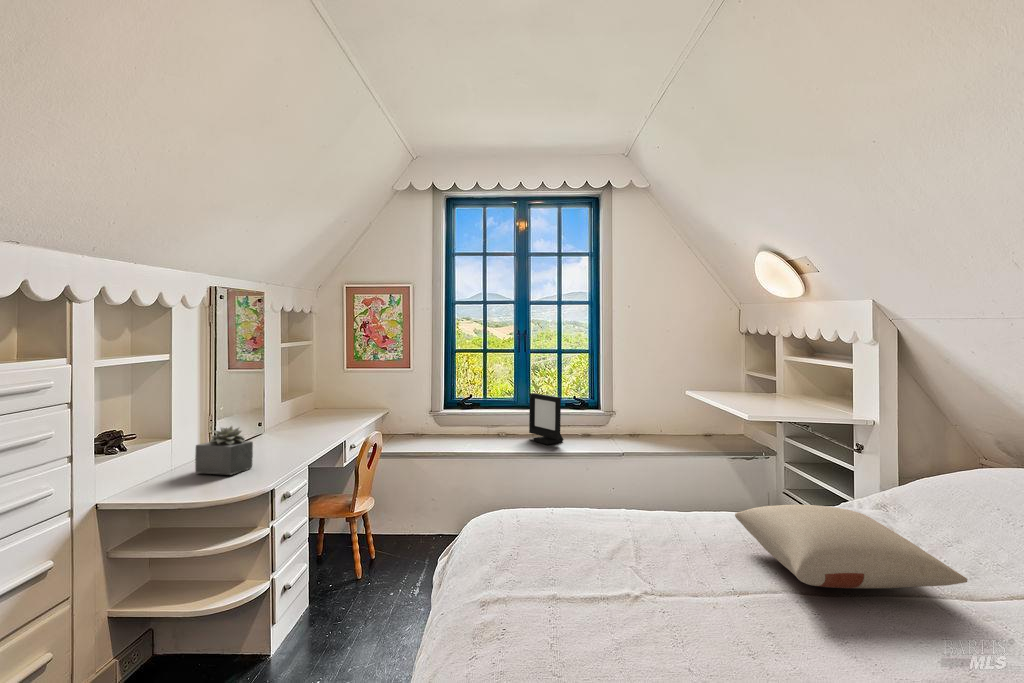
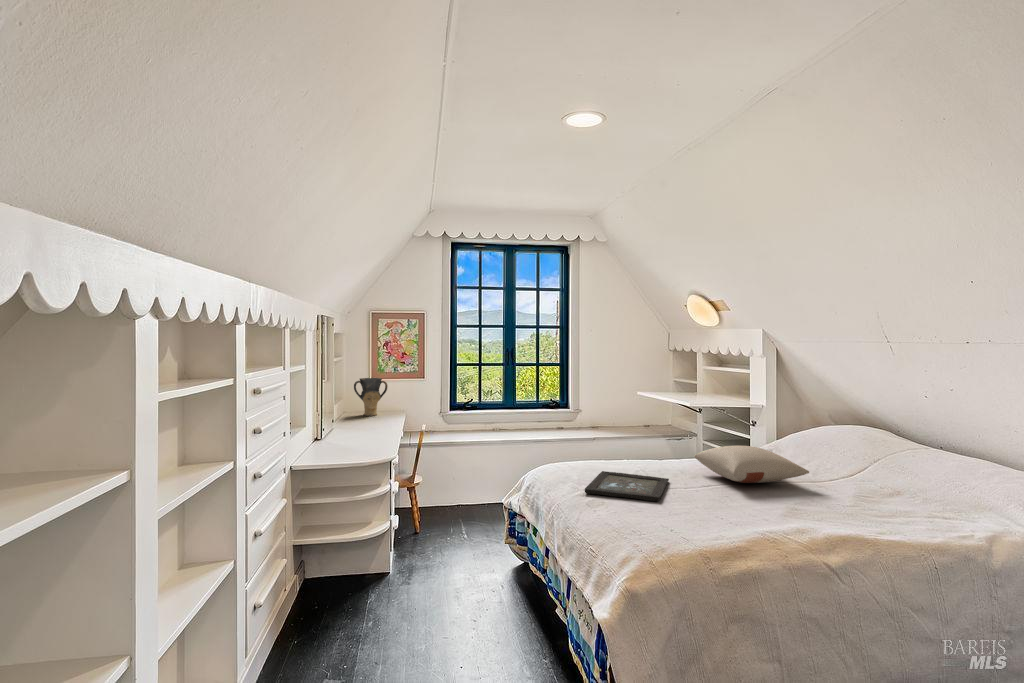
vase: none [319,367,362,413] -> present [354,378,388,416]
picture frame: present [529,393,564,445] -> none [521,396,548,435]
succulent plant: present [195,426,253,475] -> none [332,417,368,451]
tray: none [503,532,678,628] -> present [585,471,669,501]

